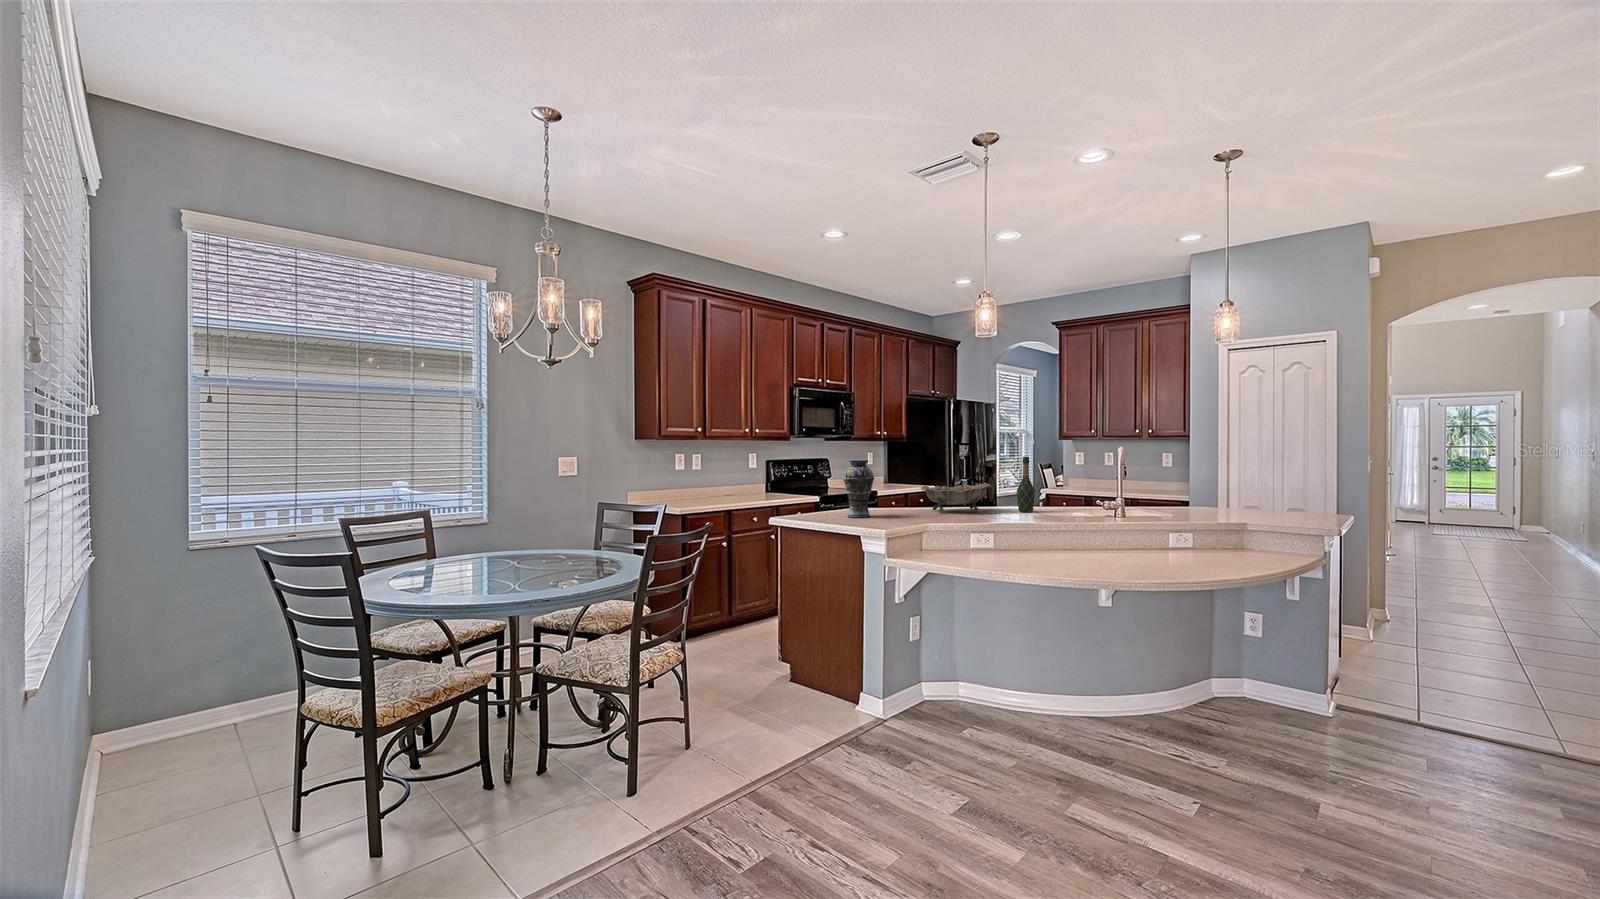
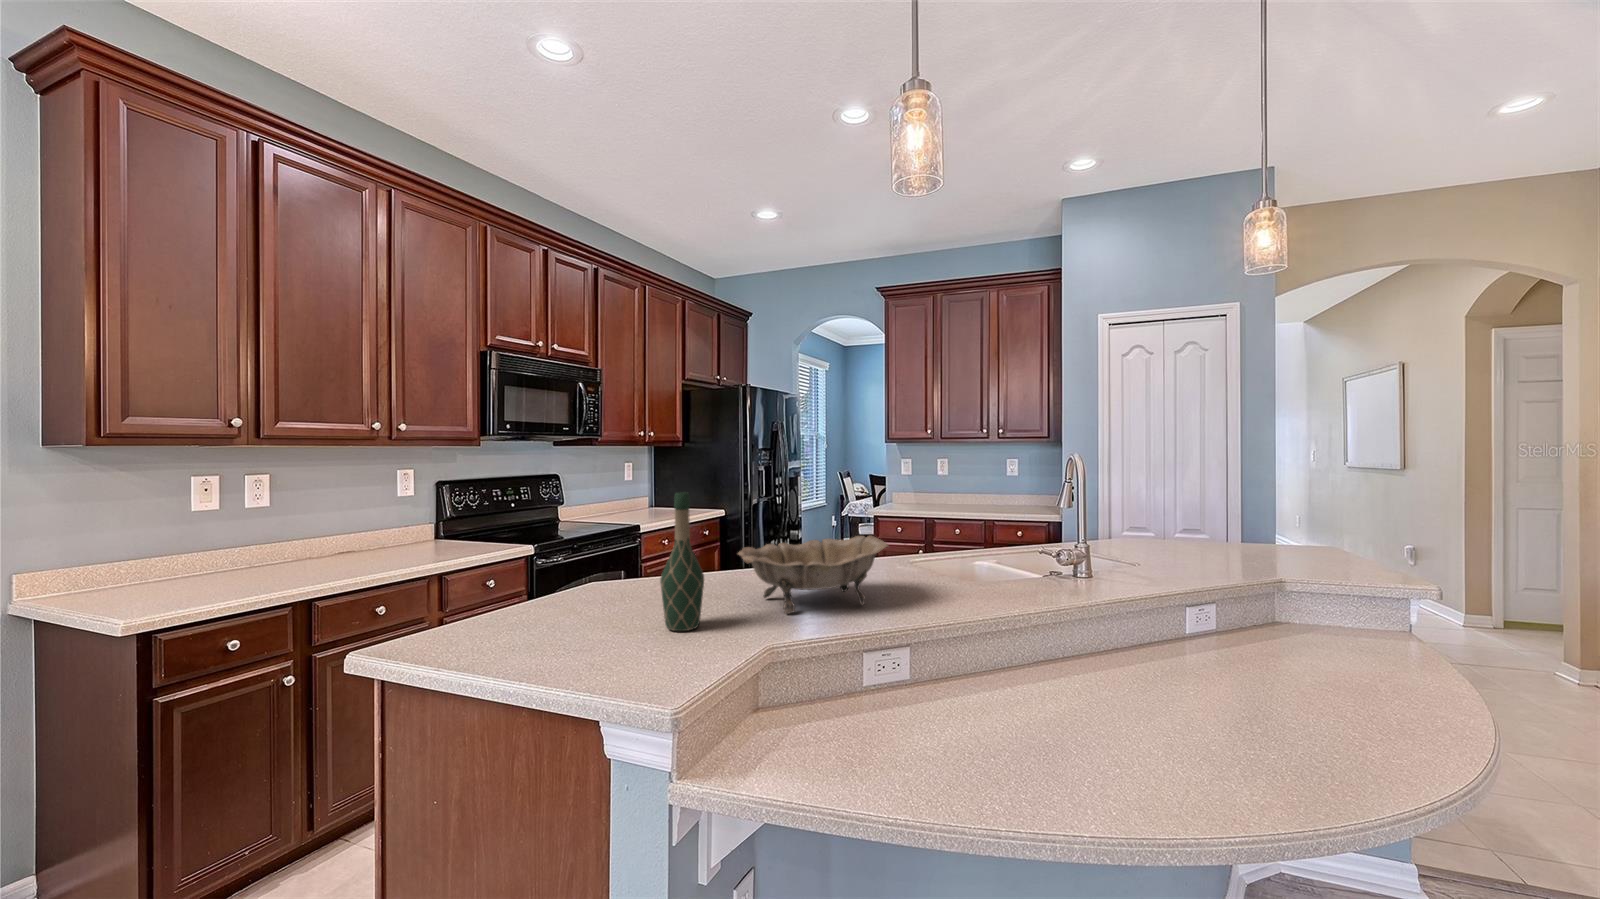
wine bottle: present [1017,457,1035,512] -> present [660,492,704,631]
vase: present [843,460,874,518] -> none [542,499,631,662]

